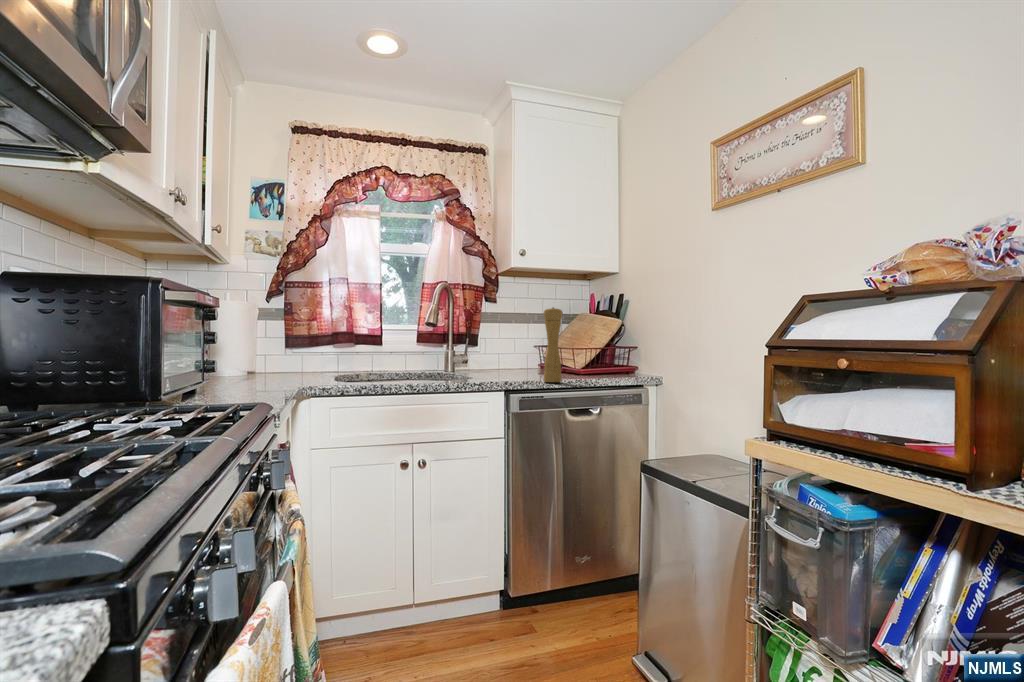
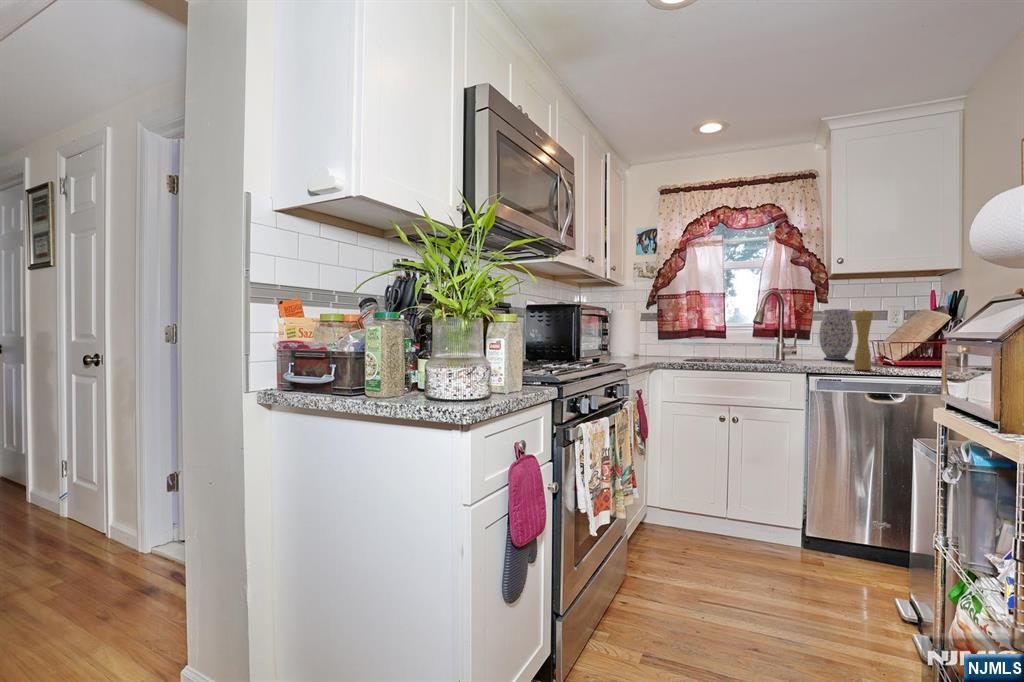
vase: none [489,312,523,371] -> present [819,309,853,360]

